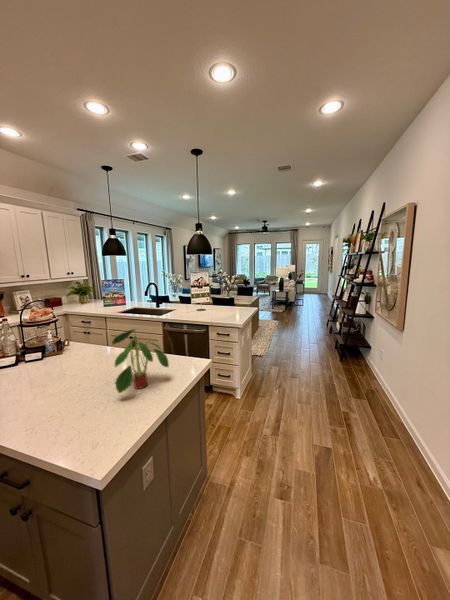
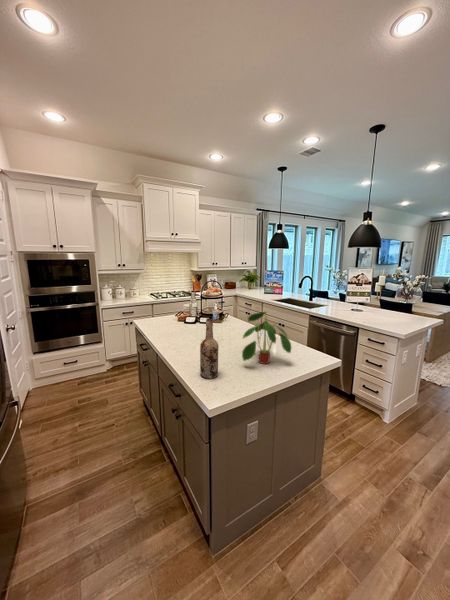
wine bottle: none [58,353,90,437] -> present [200,318,219,379]

